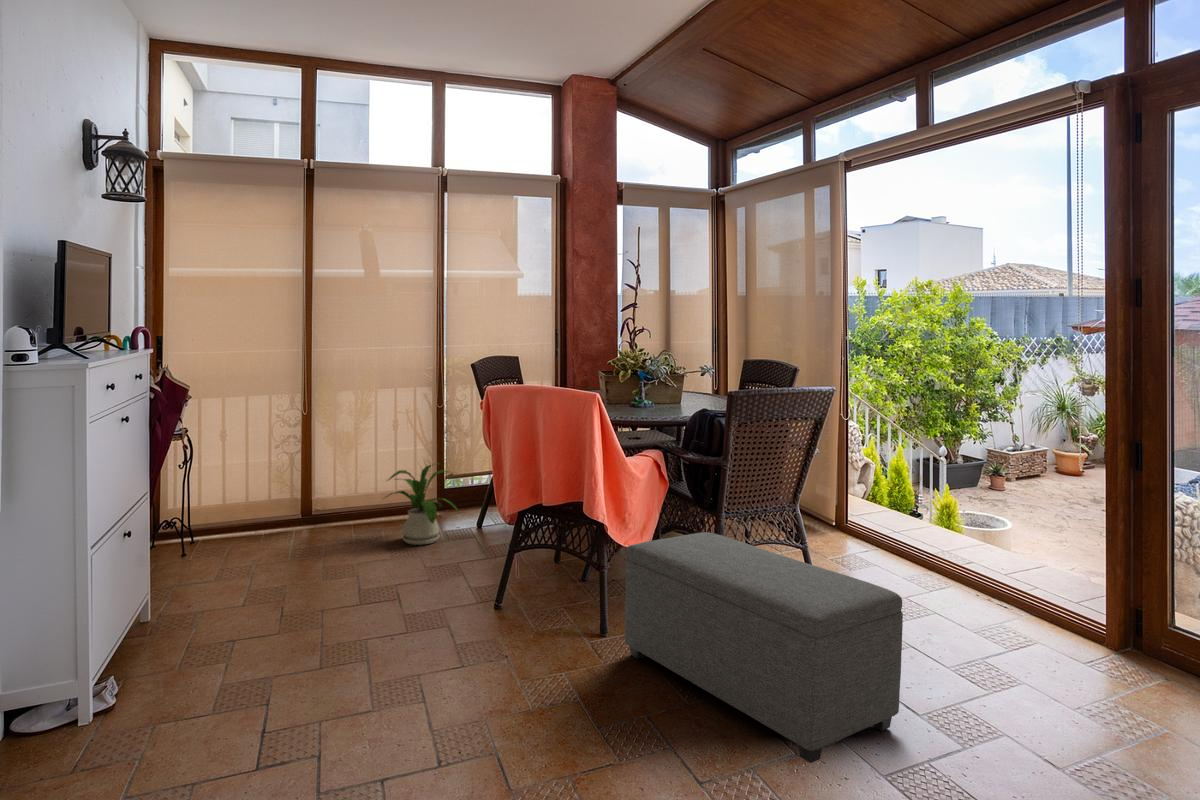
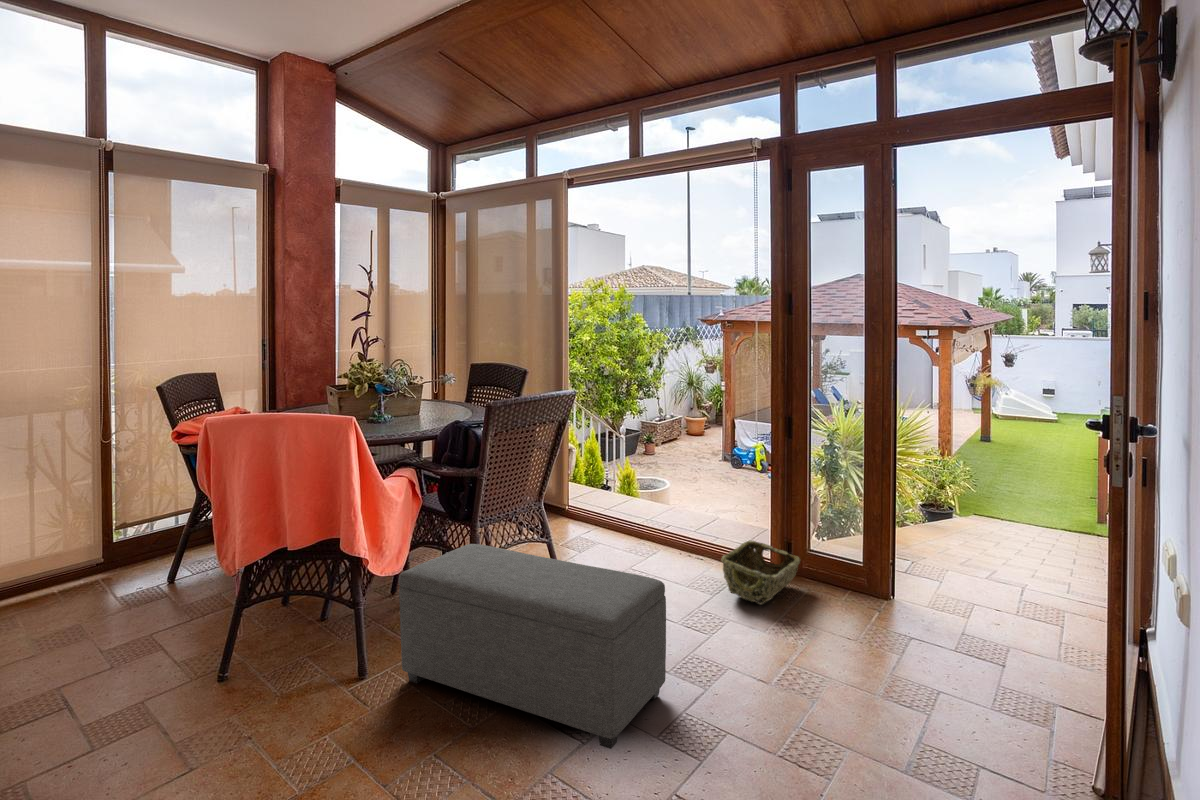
house plant: present [385,463,458,545] -> none [44,500,160,599]
woven basket: none [1018,587,1145,667] -> present [721,541,800,605]

